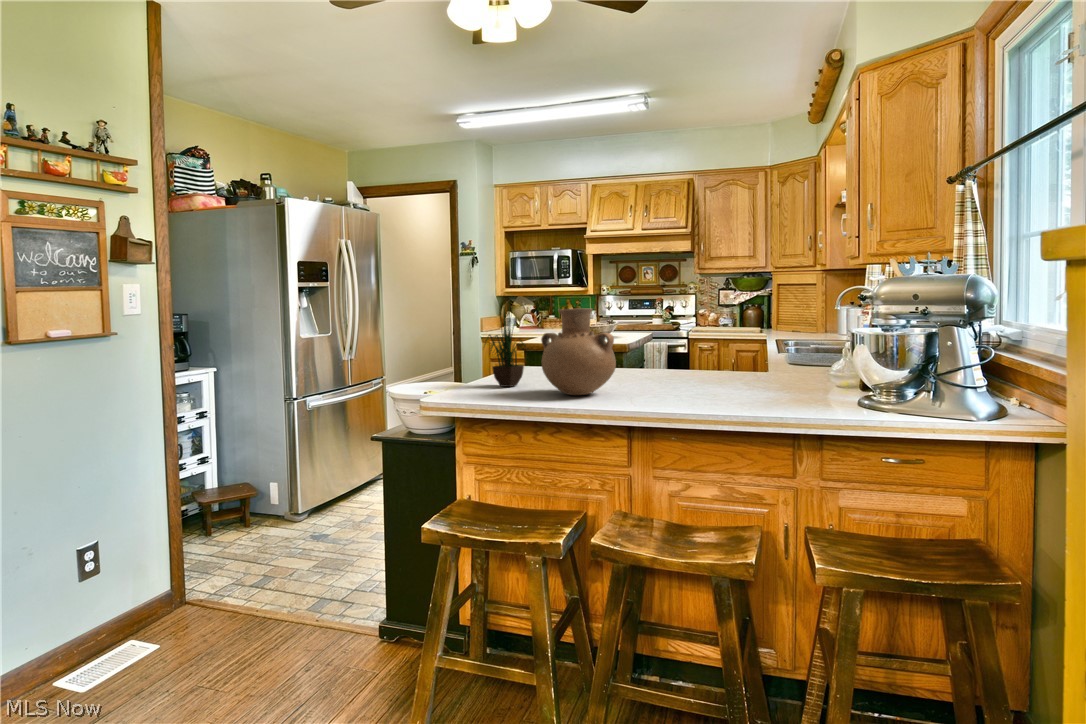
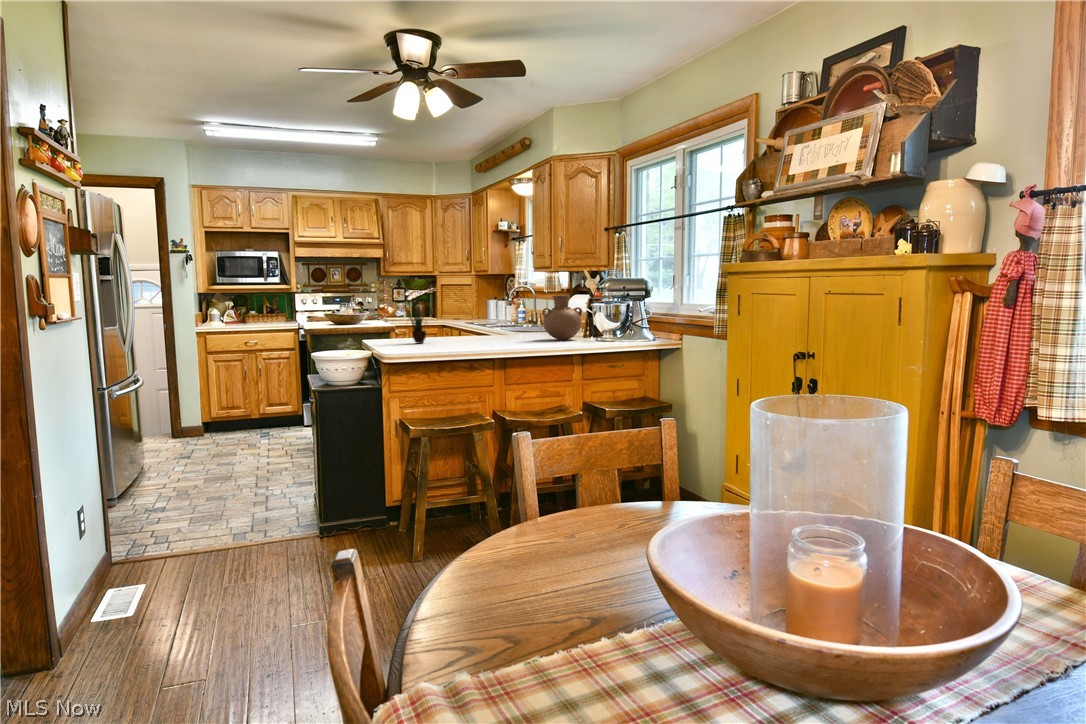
vase: present [541,308,616,395] -> present [542,295,582,340]

